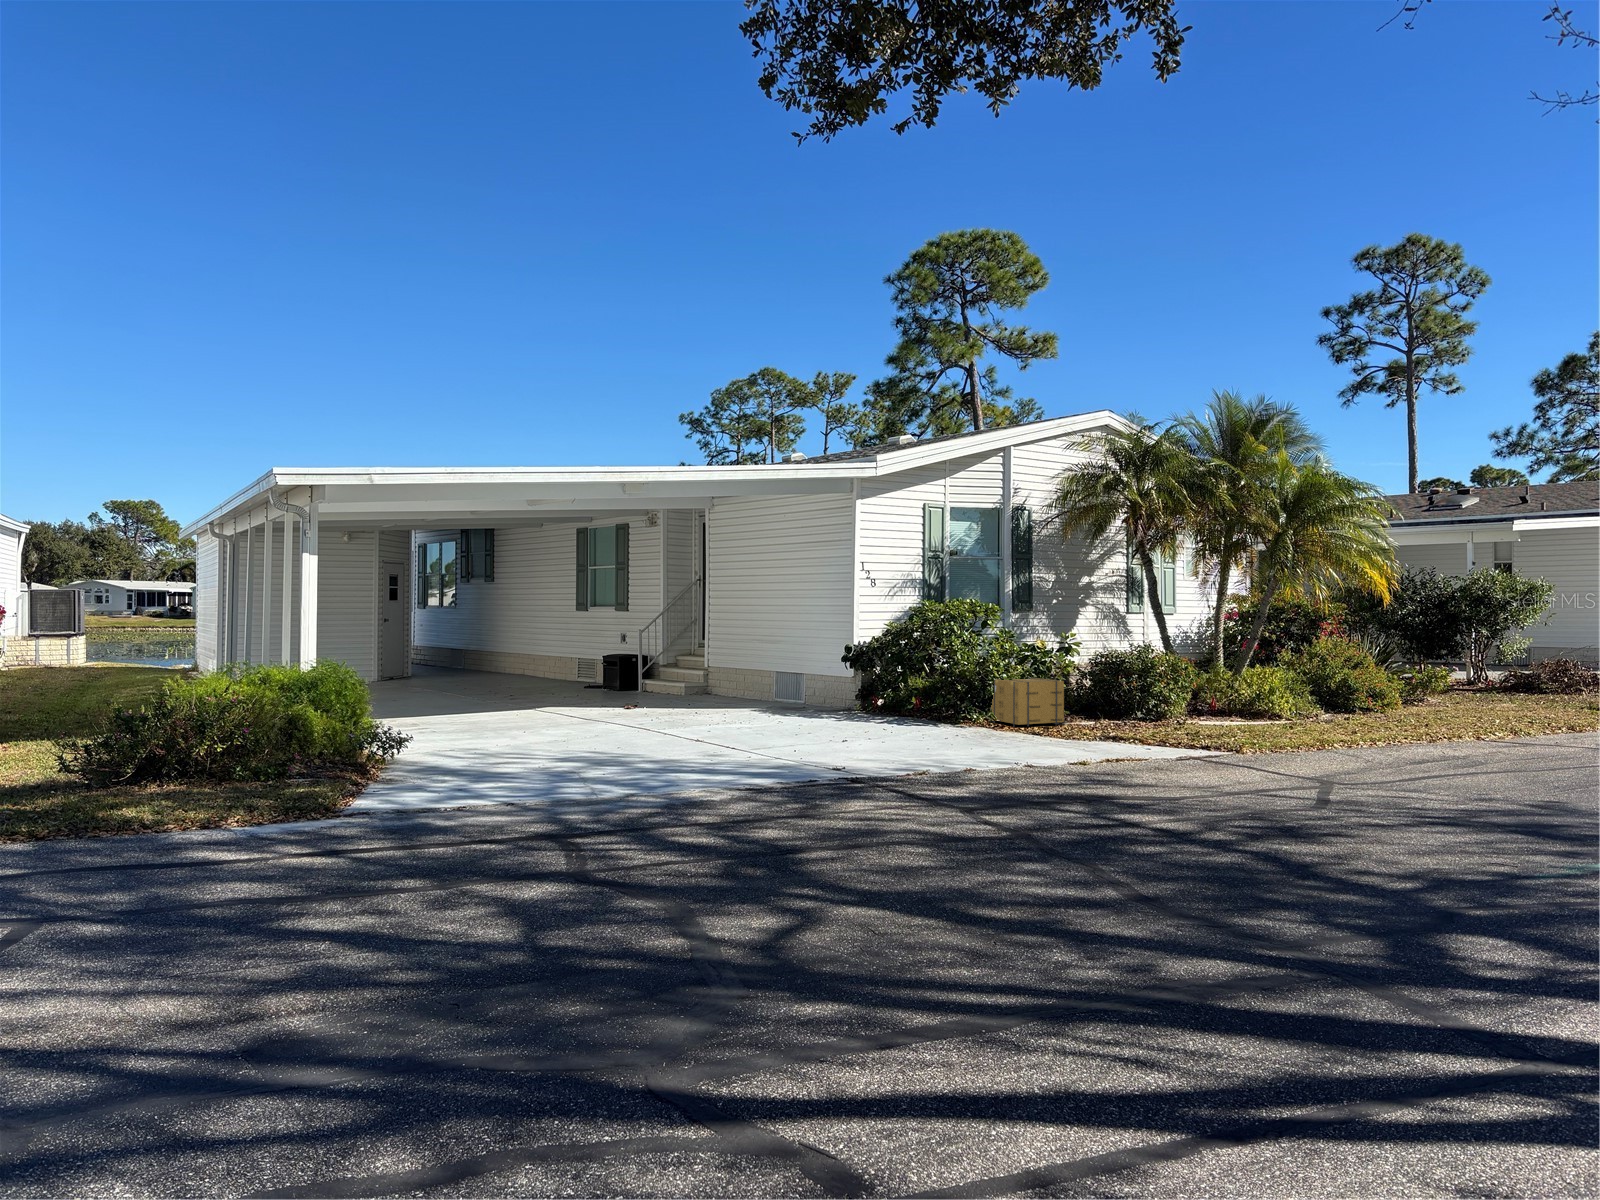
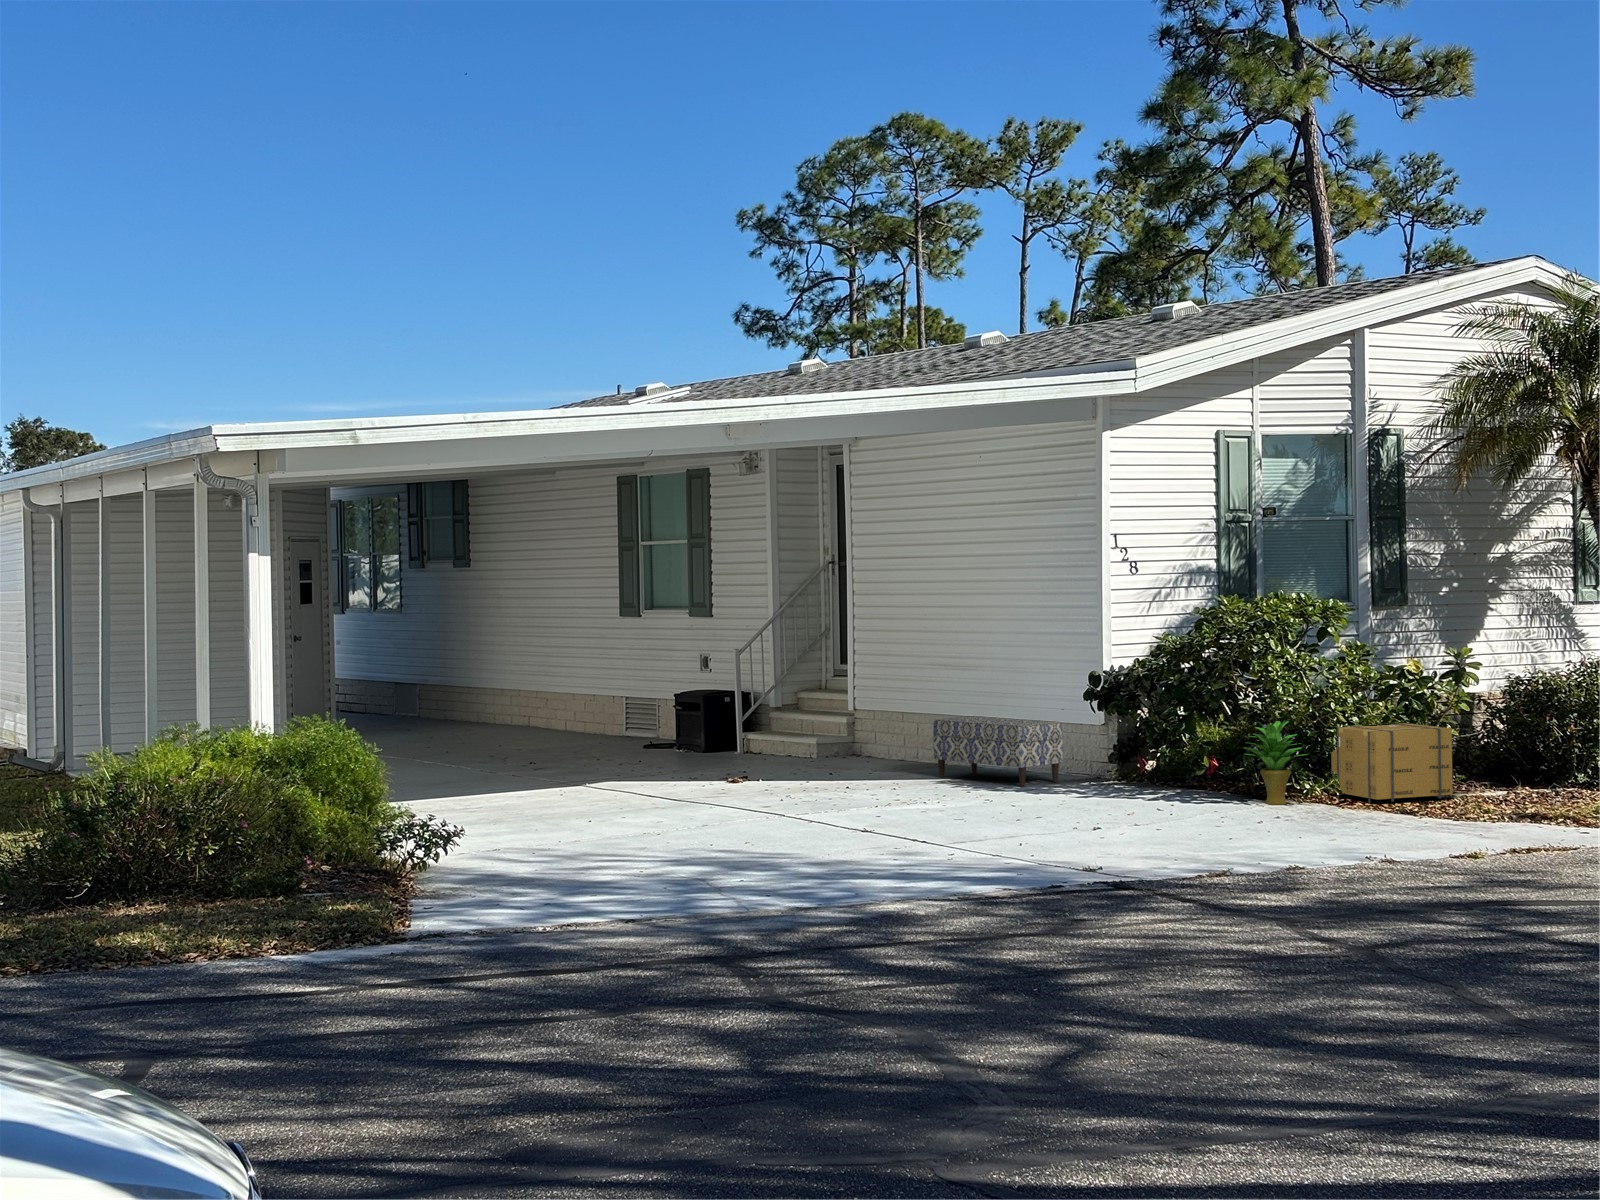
bench: none [750,671,828,714] -> present [933,716,1063,786]
potted plant: none [937,674,977,727] -> present [1245,720,1305,805]

